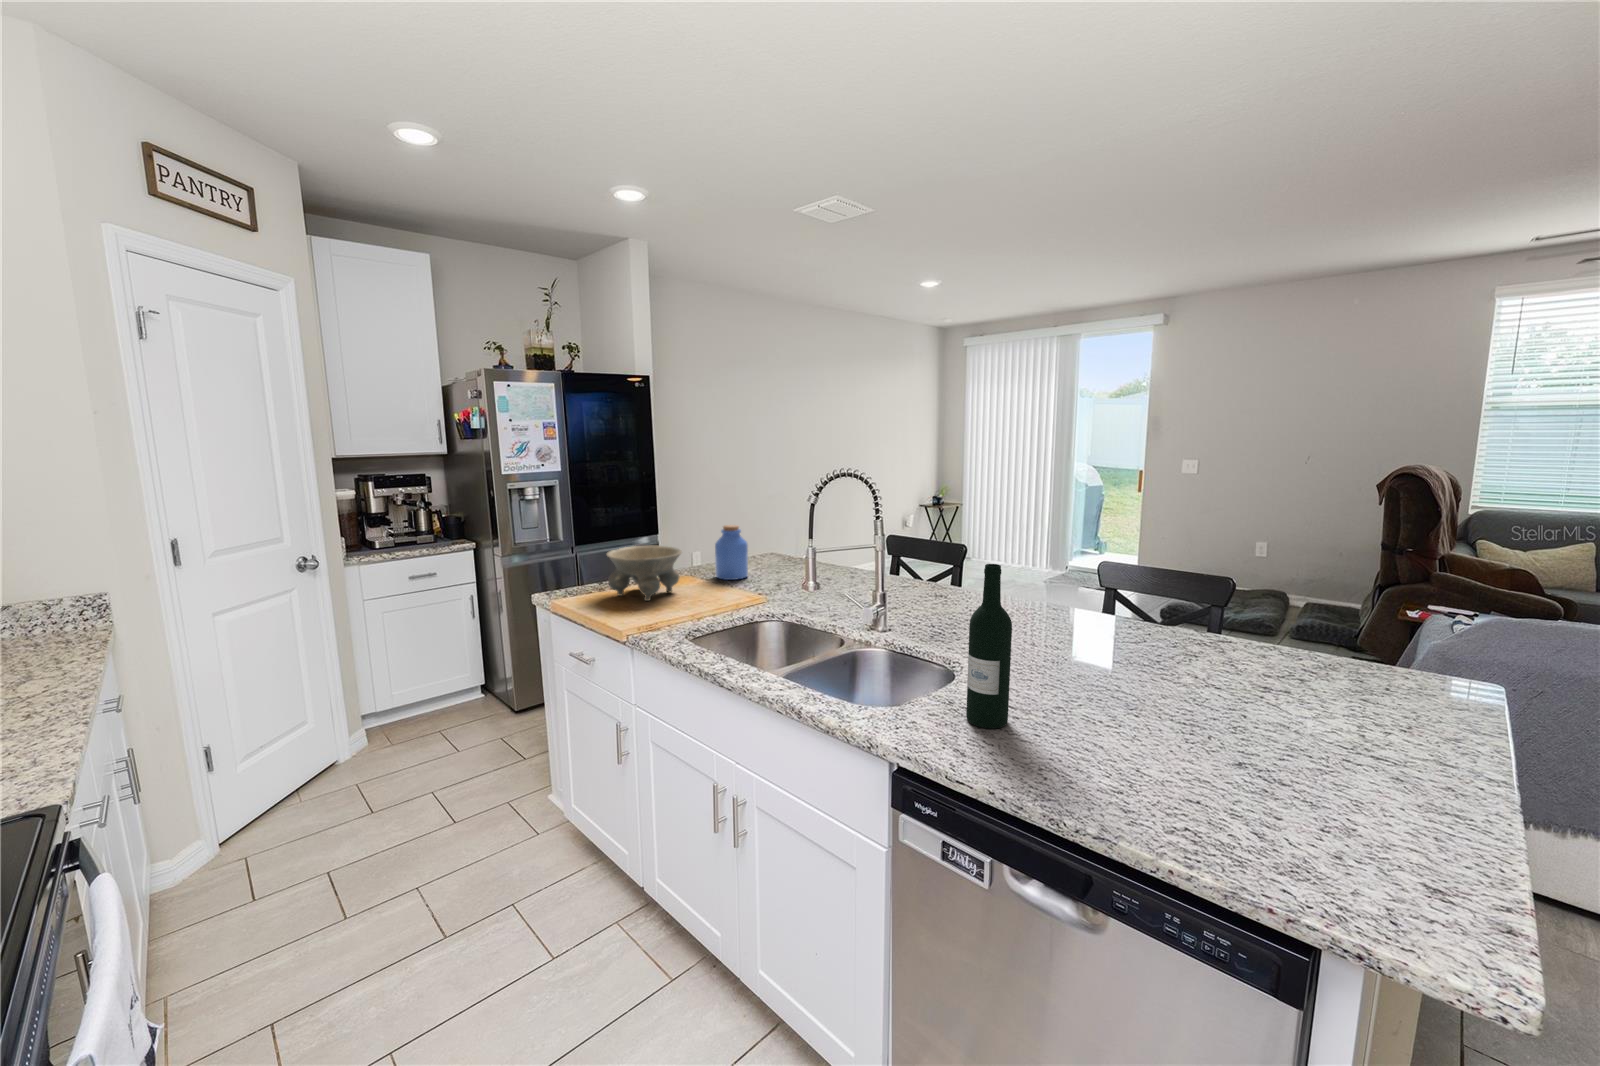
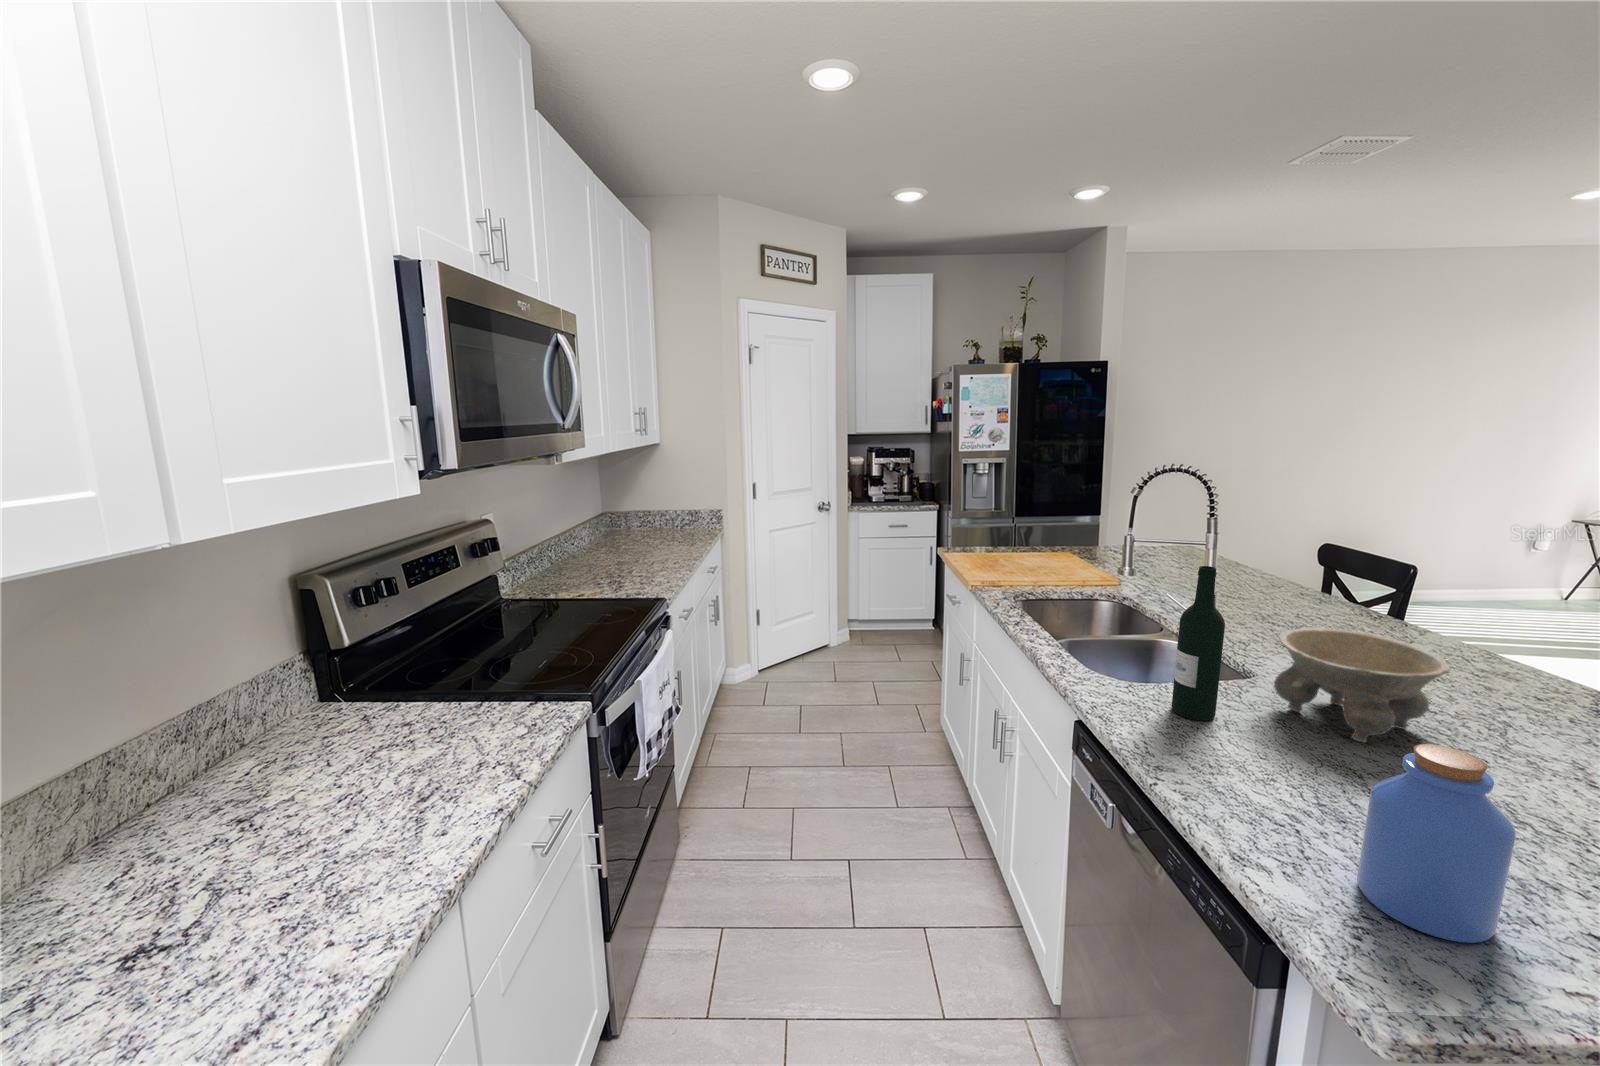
jar: present [715,525,748,580] -> present [1357,744,1516,943]
bowl: present [607,545,682,601] -> present [1274,627,1451,742]

